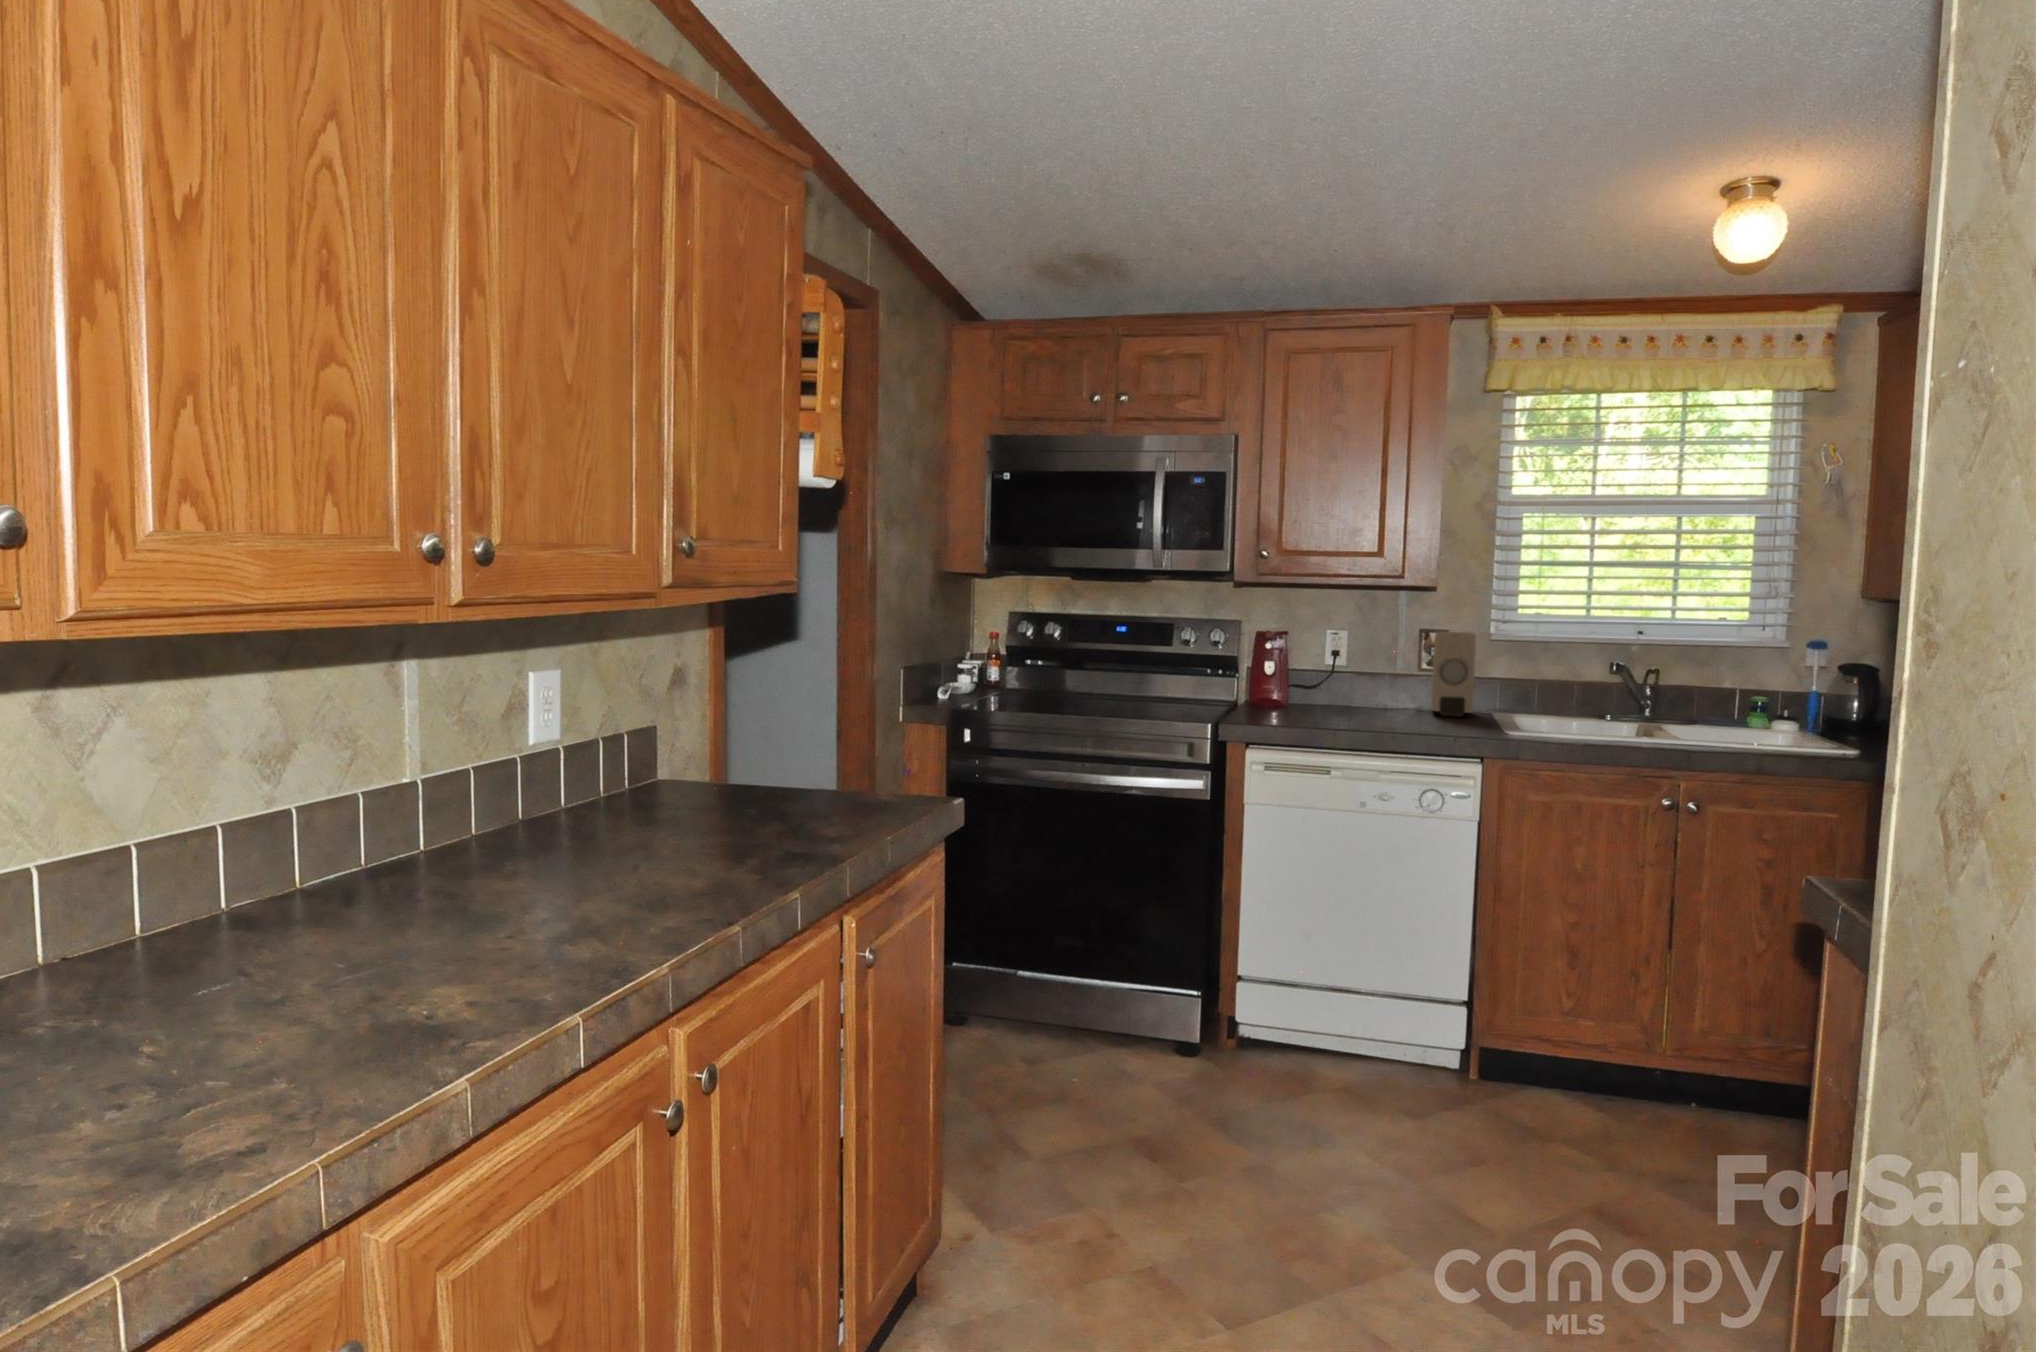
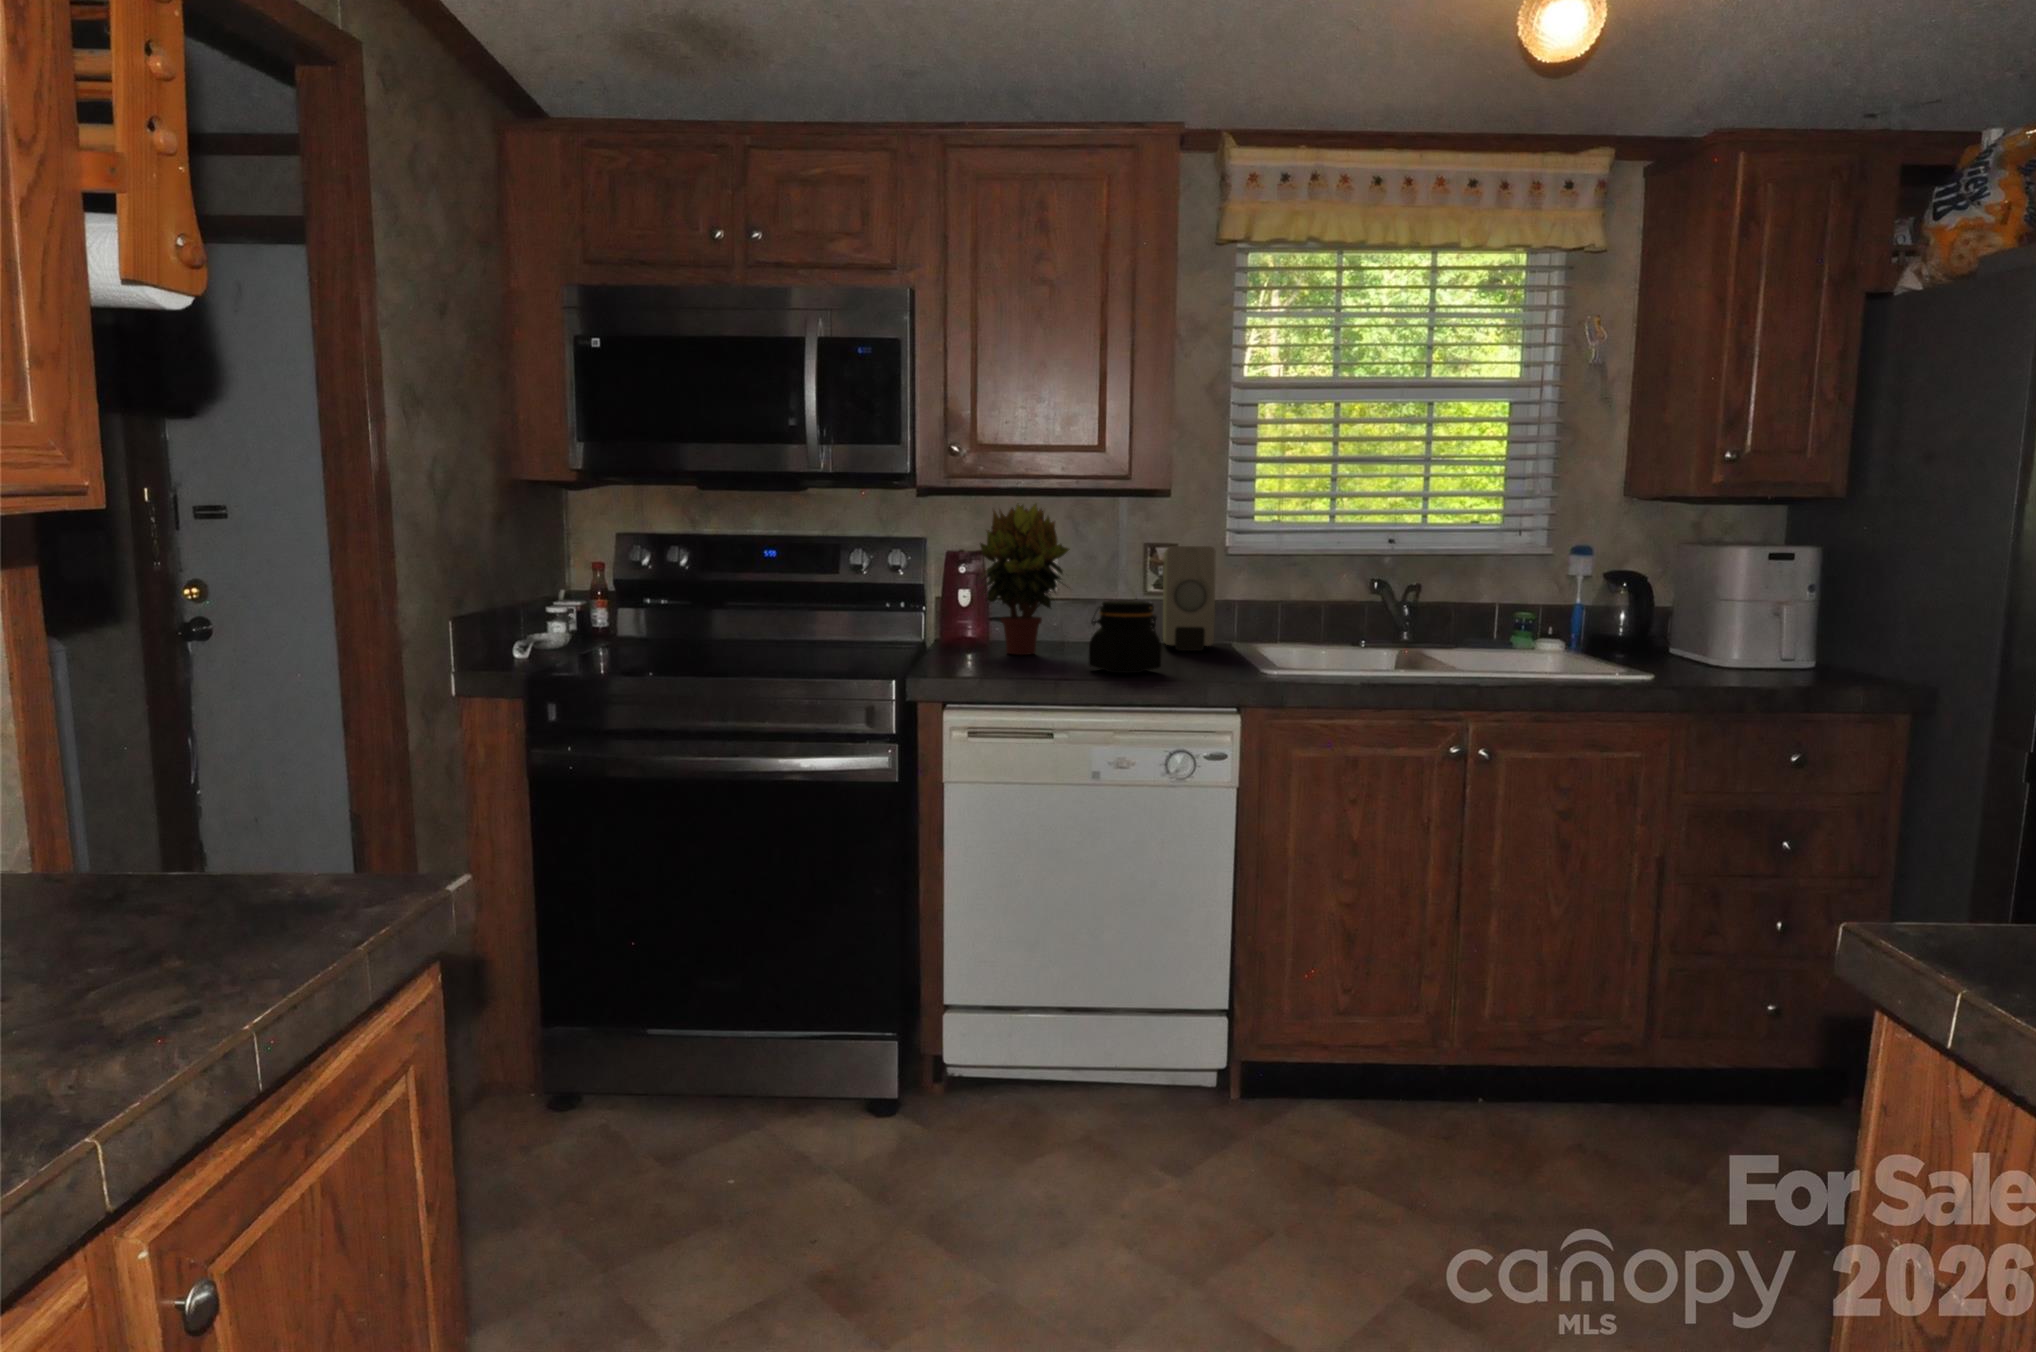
potted plant: none [1276,595,1355,713] -> present [980,504,1070,655]
jar: none [1362,672,1422,729] -> present [1089,600,1161,673]

